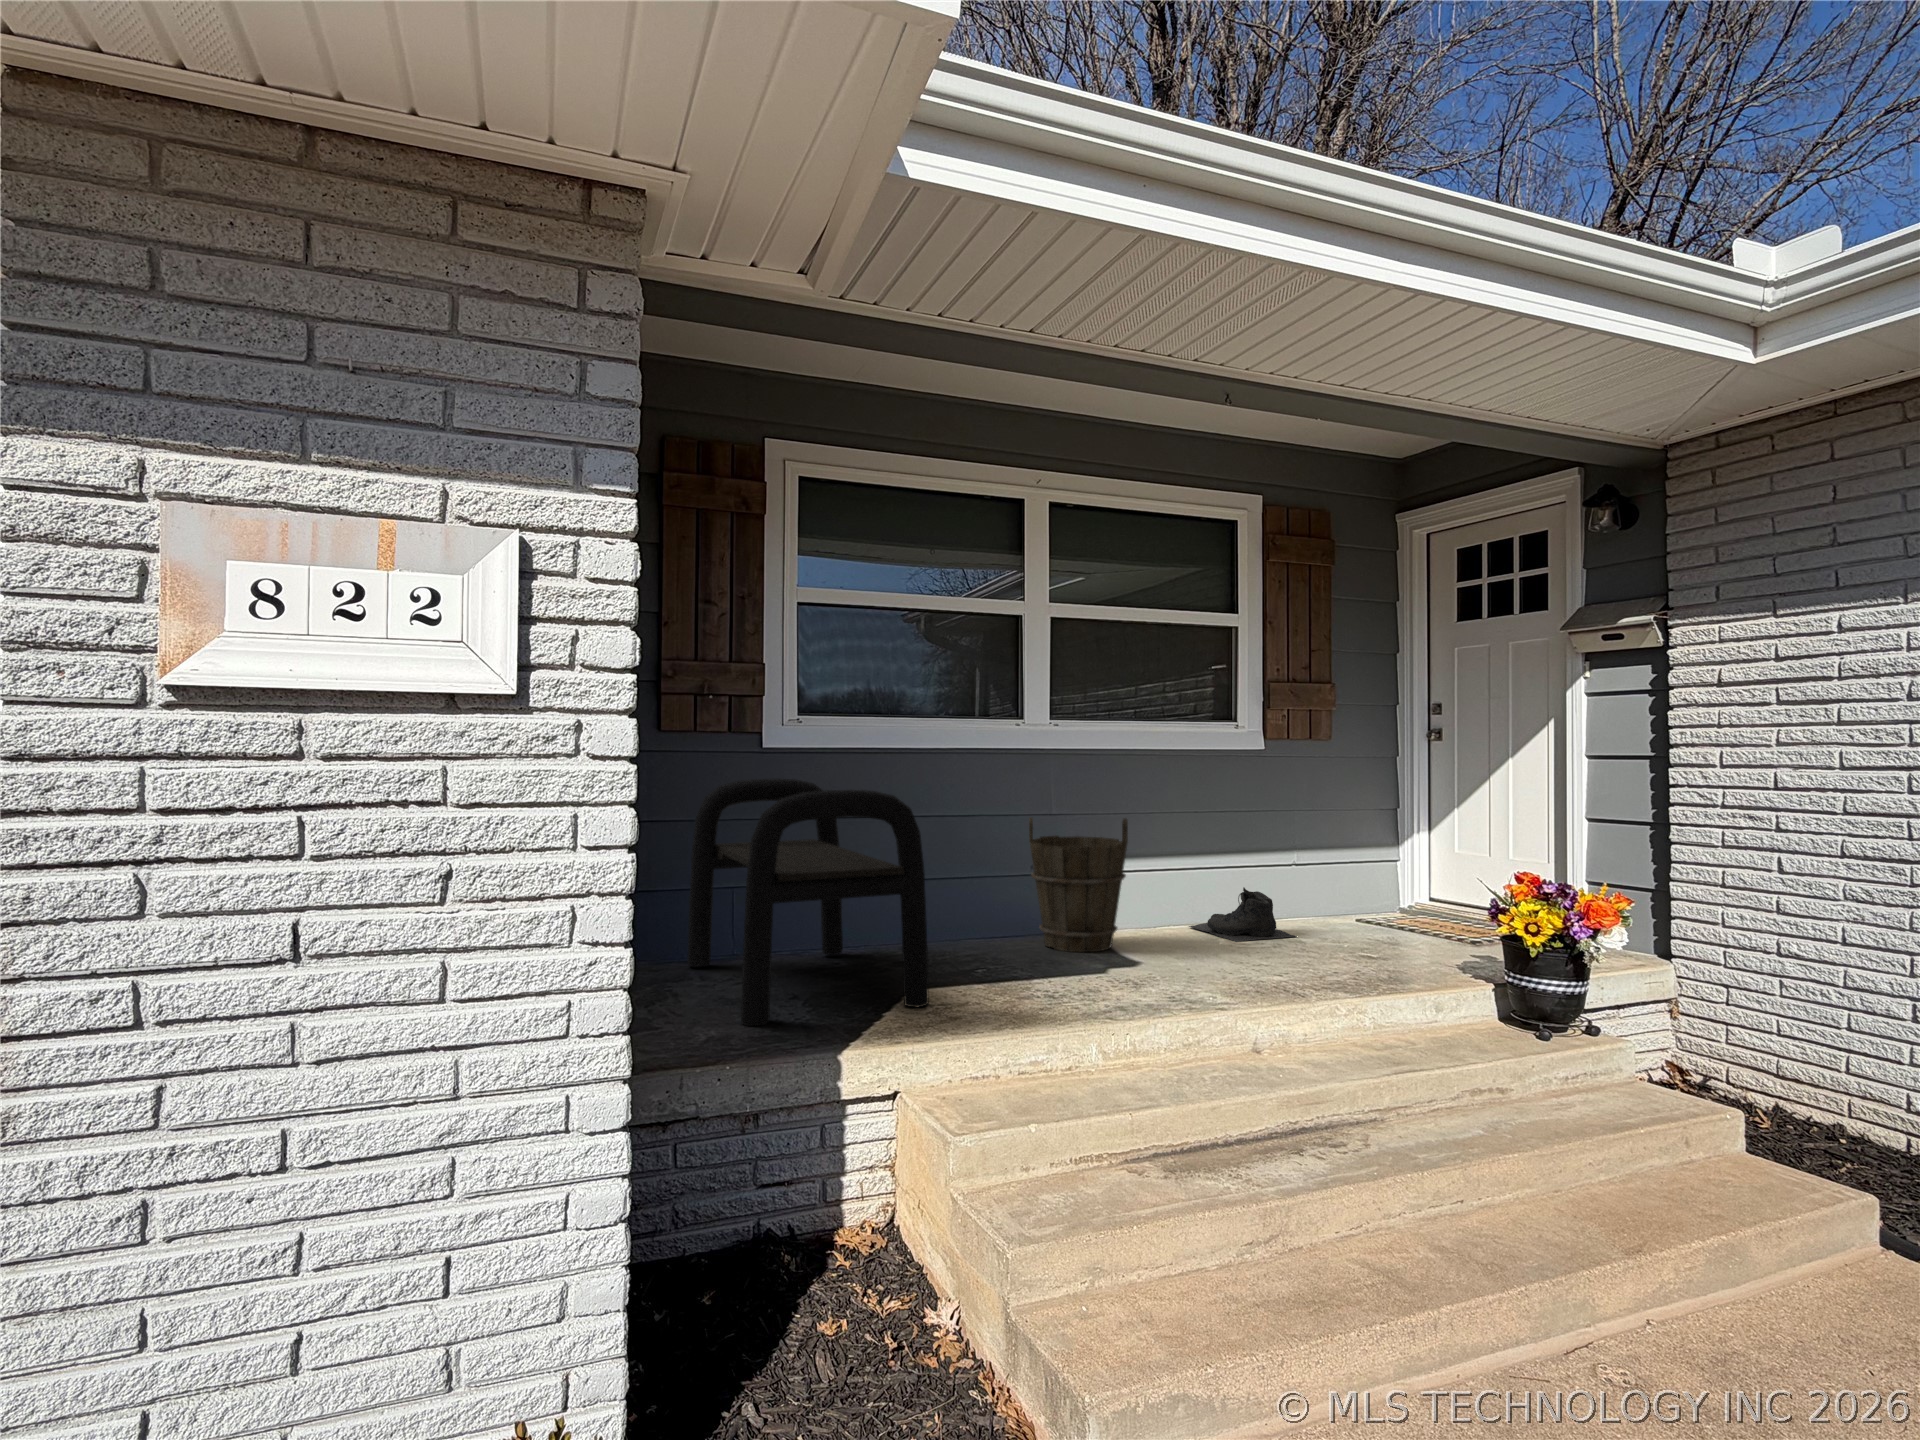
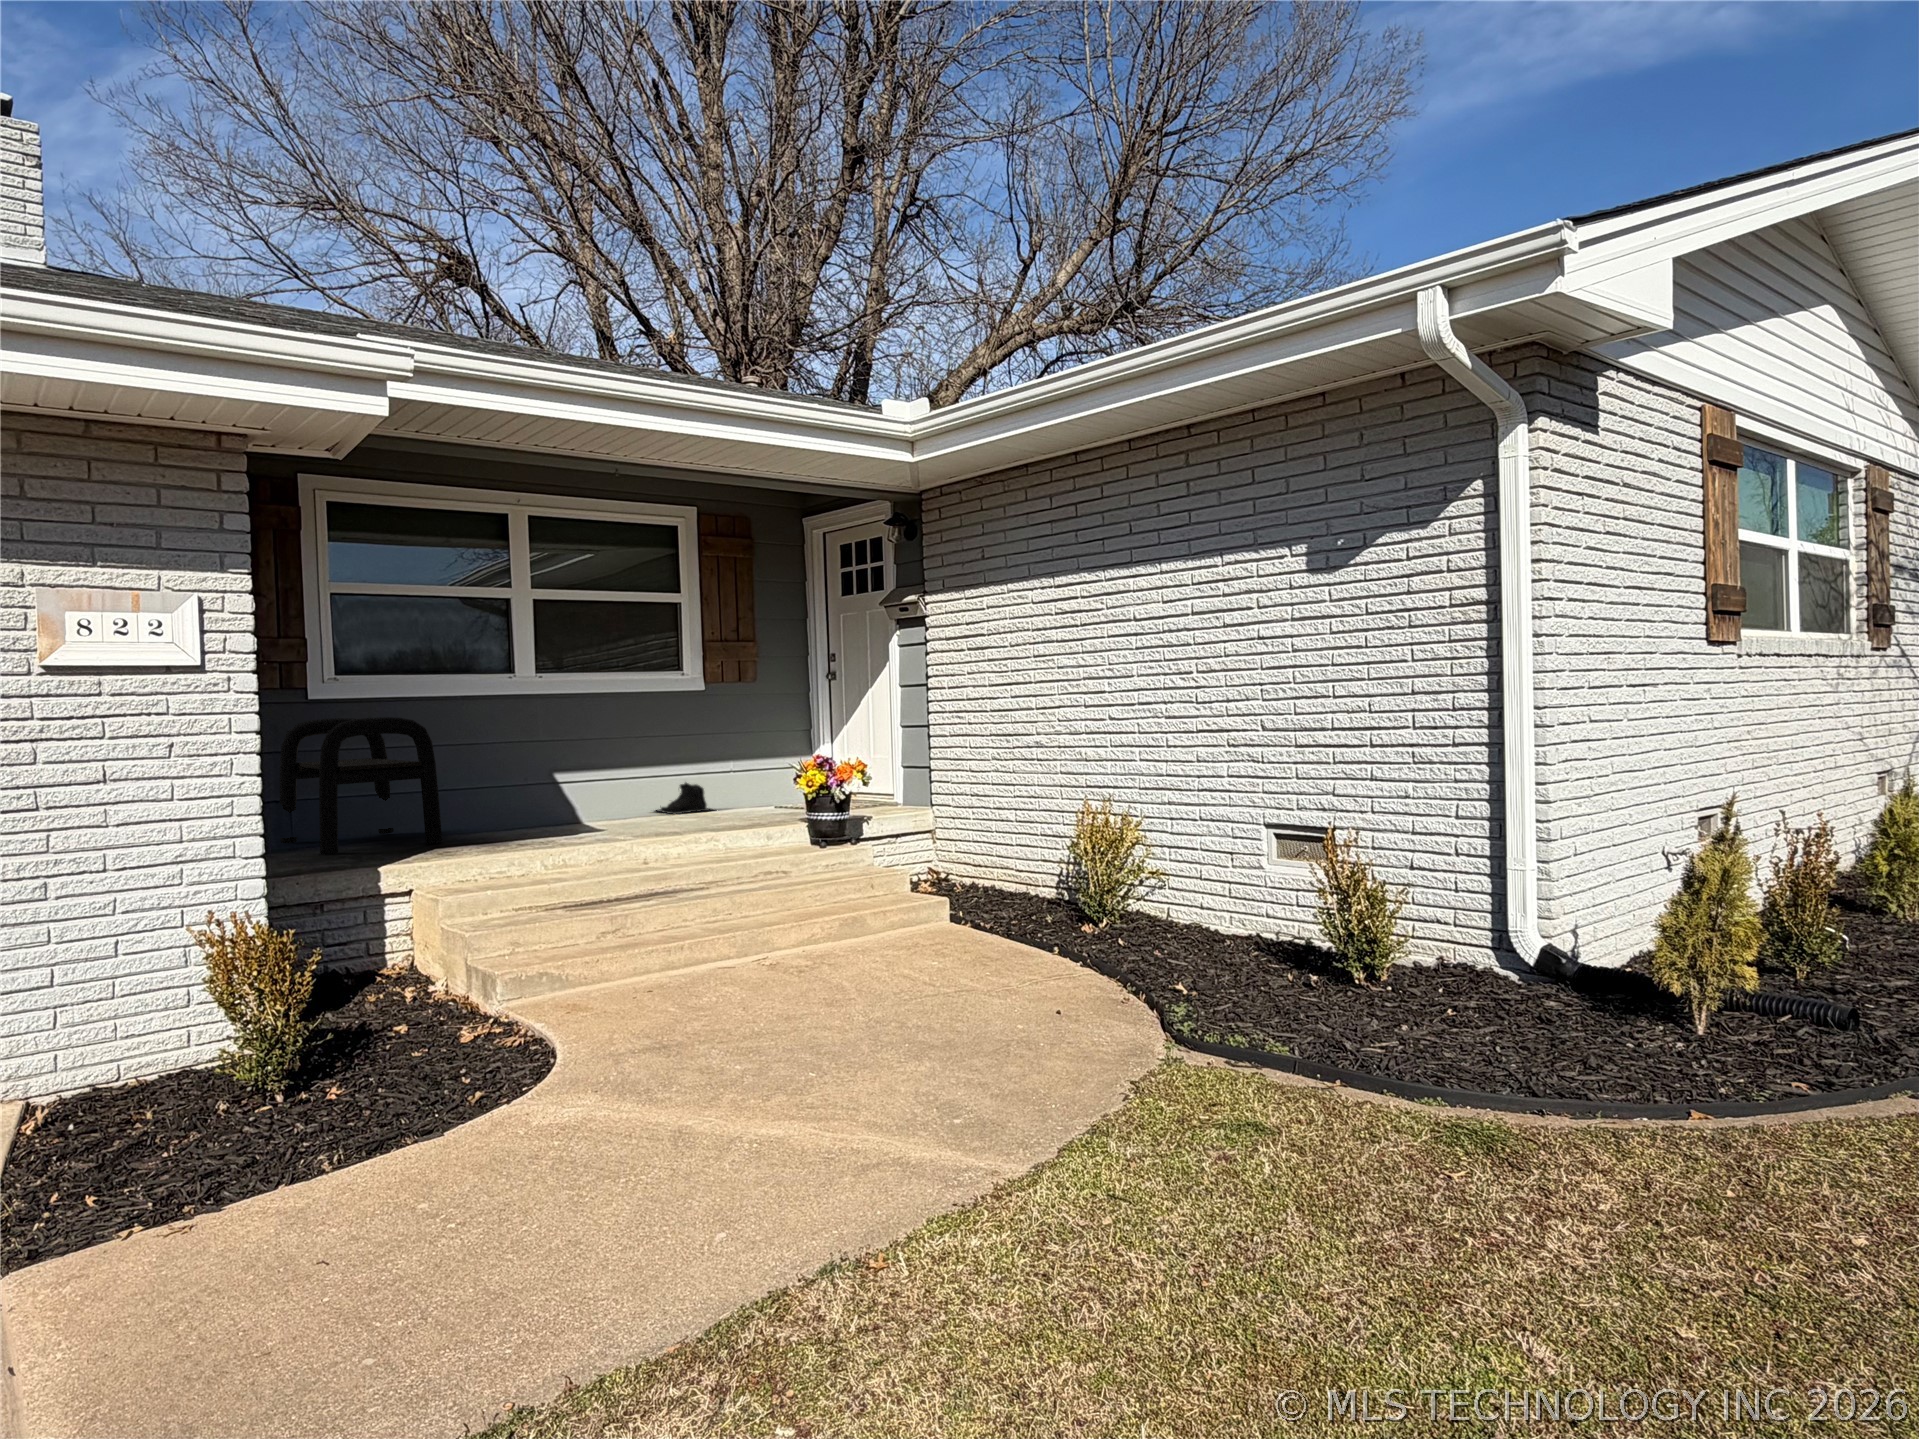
bucket: present [1029,817,1128,952] -> none [525,737,594,824]

